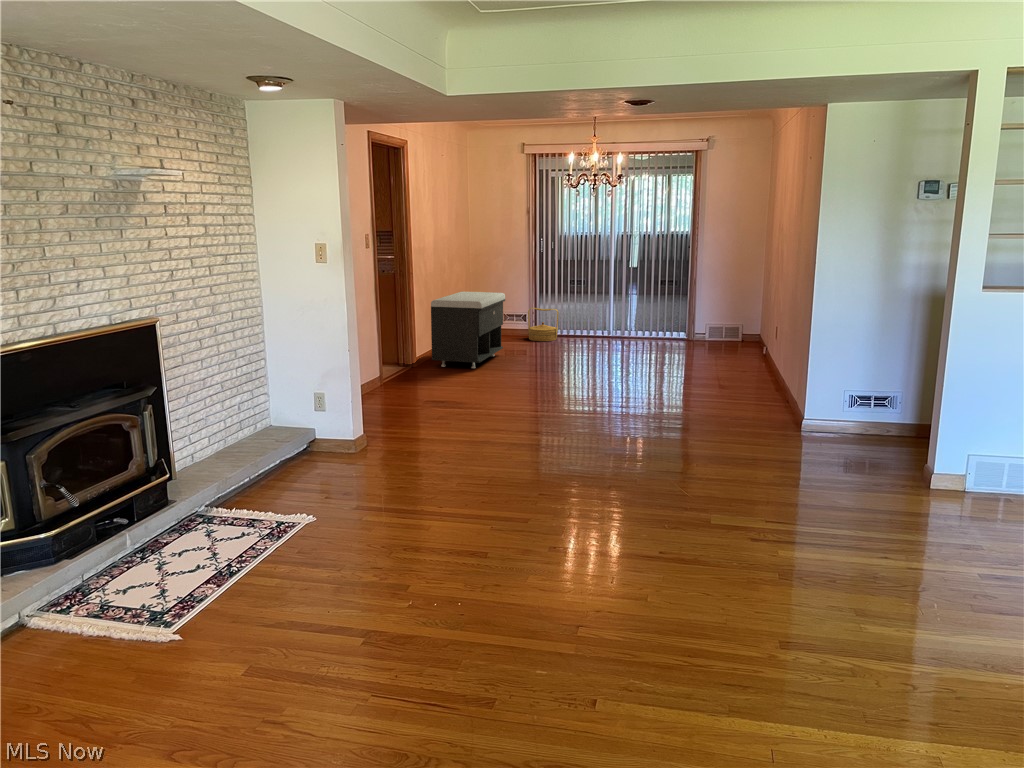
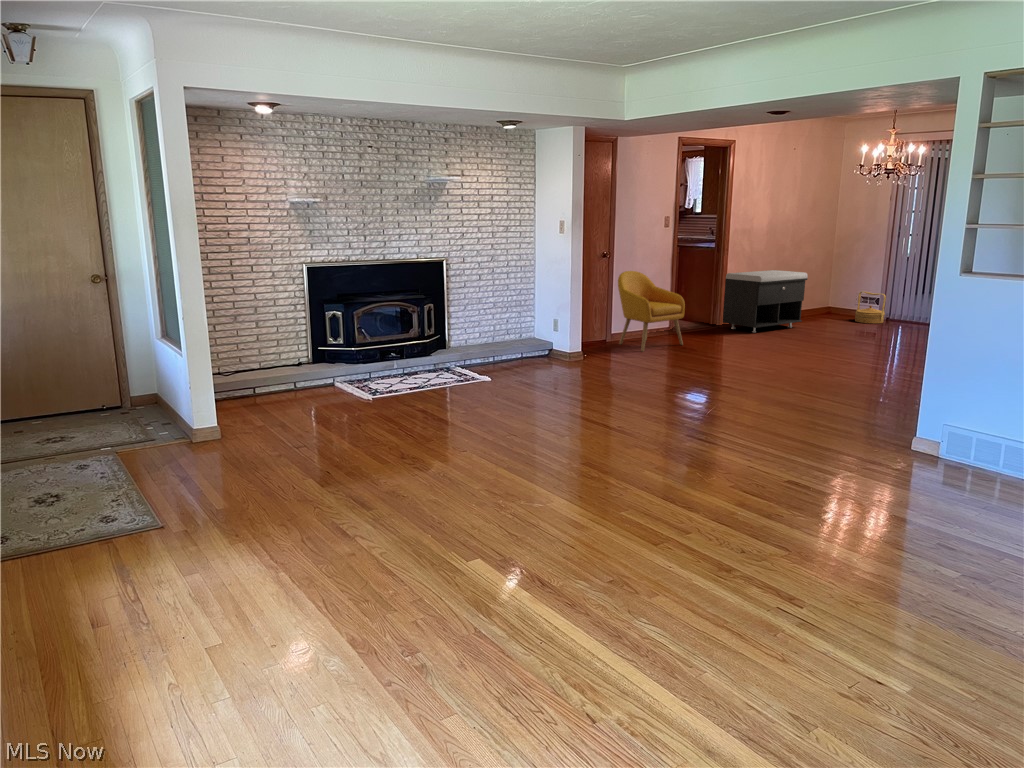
armchair: none [353,308,441,418] -> present [618,271,685,351]

